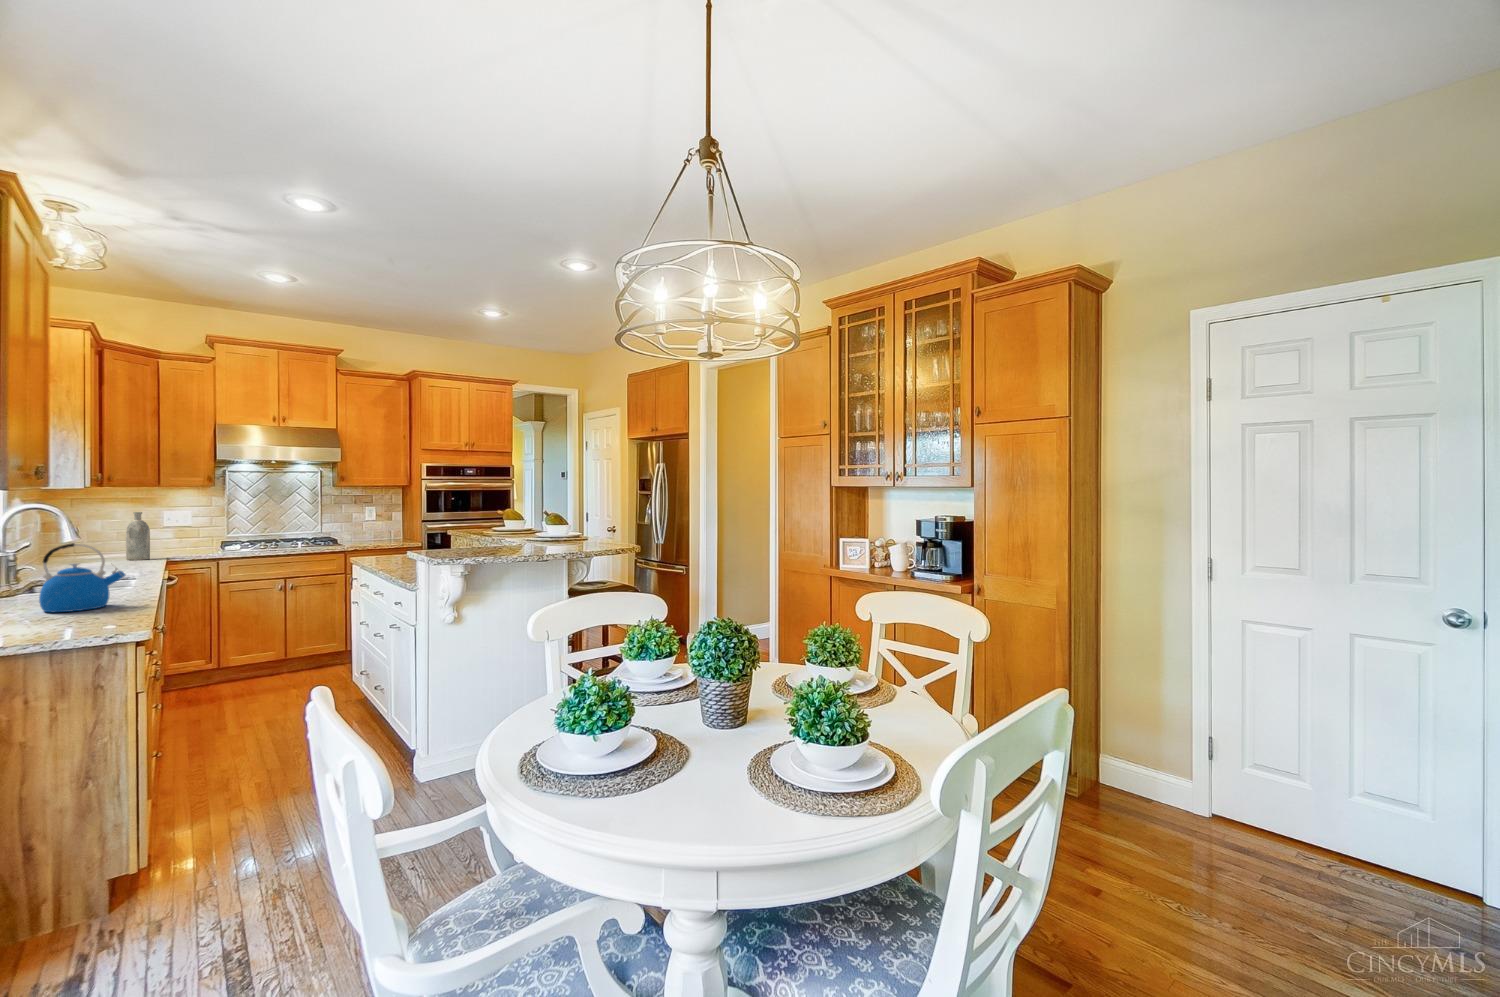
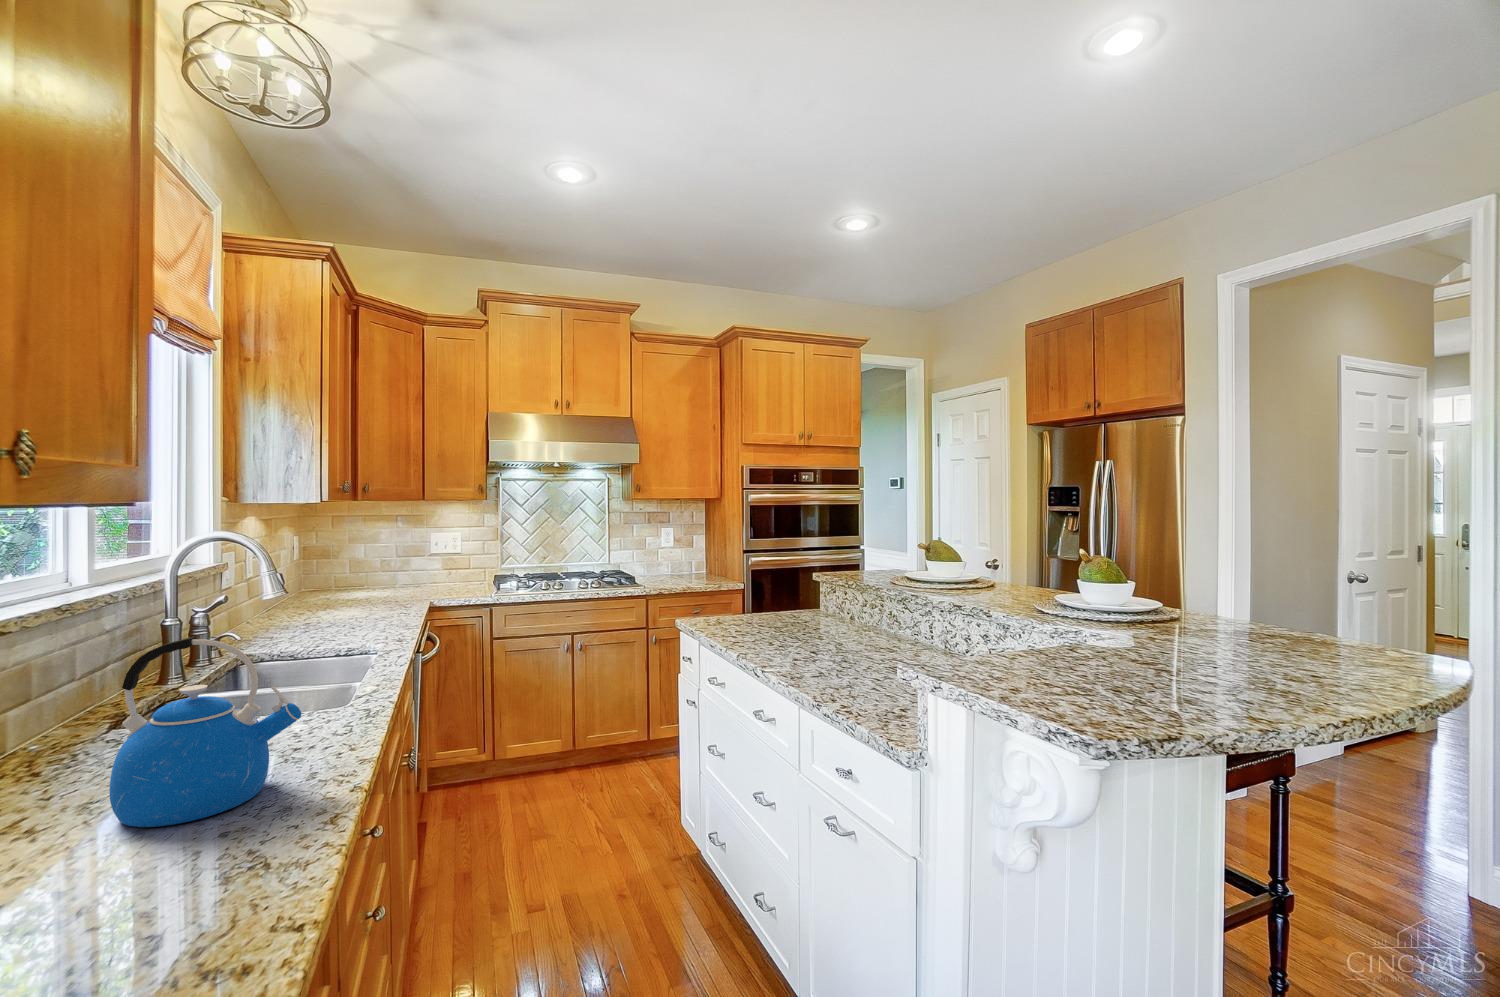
bottle: present [126,512,150,560] -> none [381,537,409,606]

